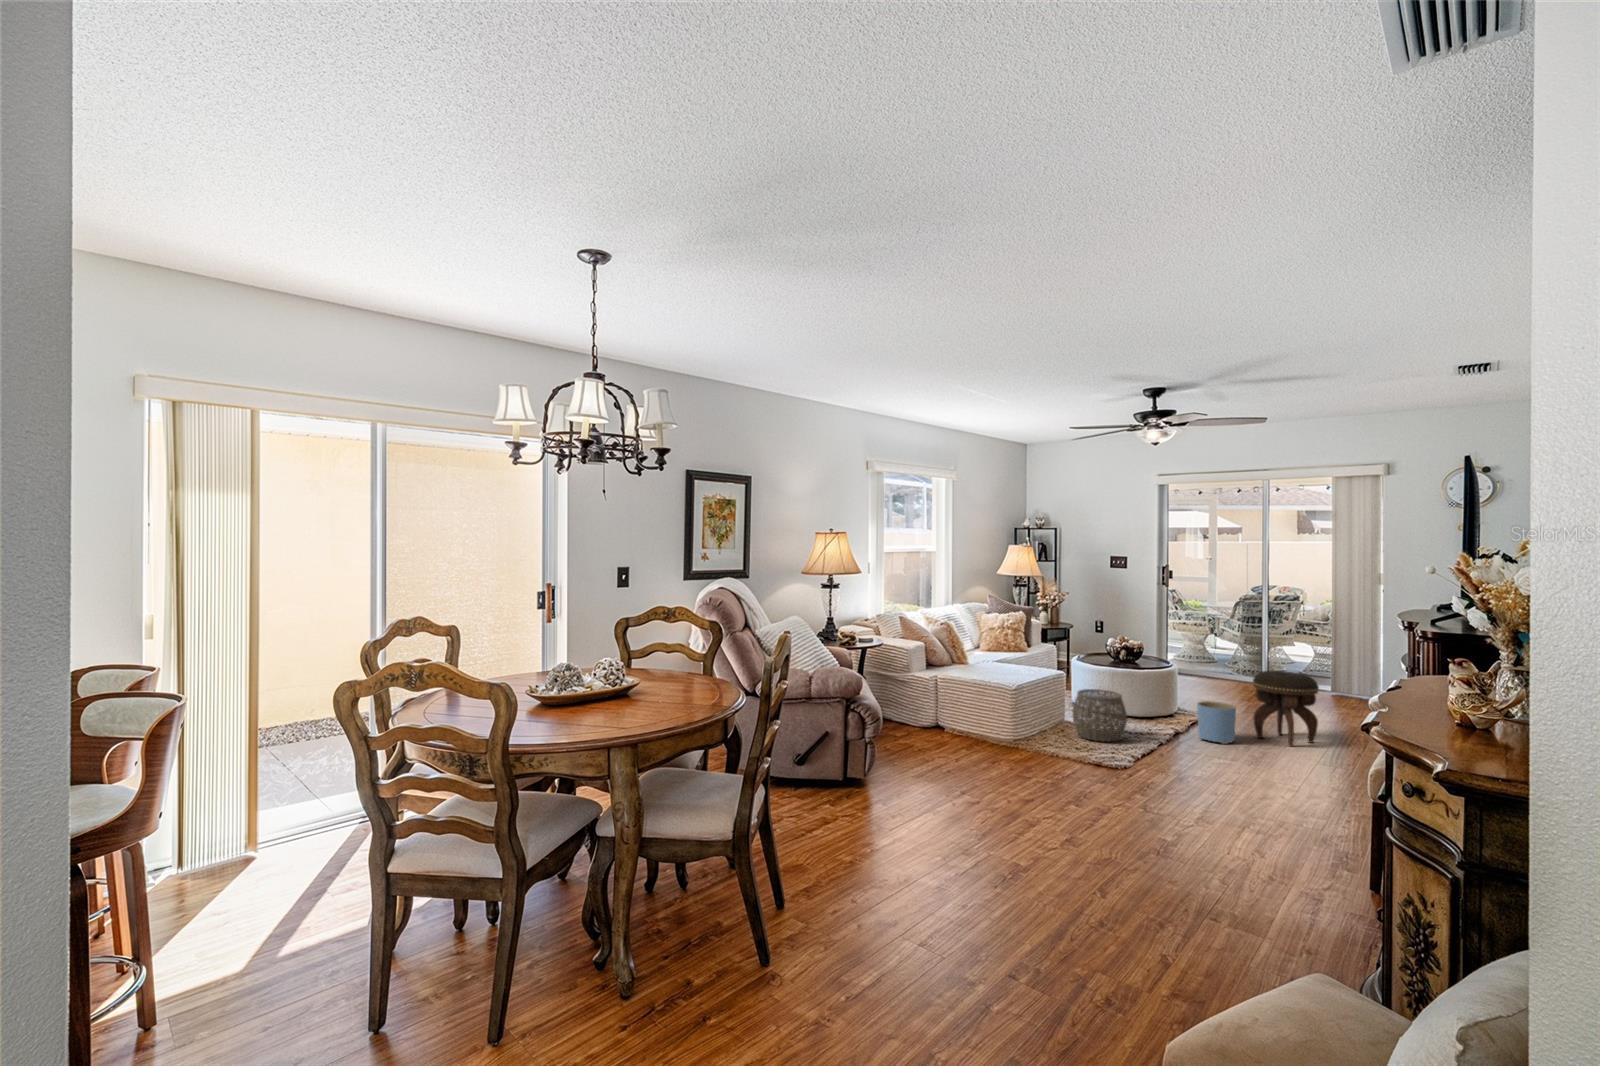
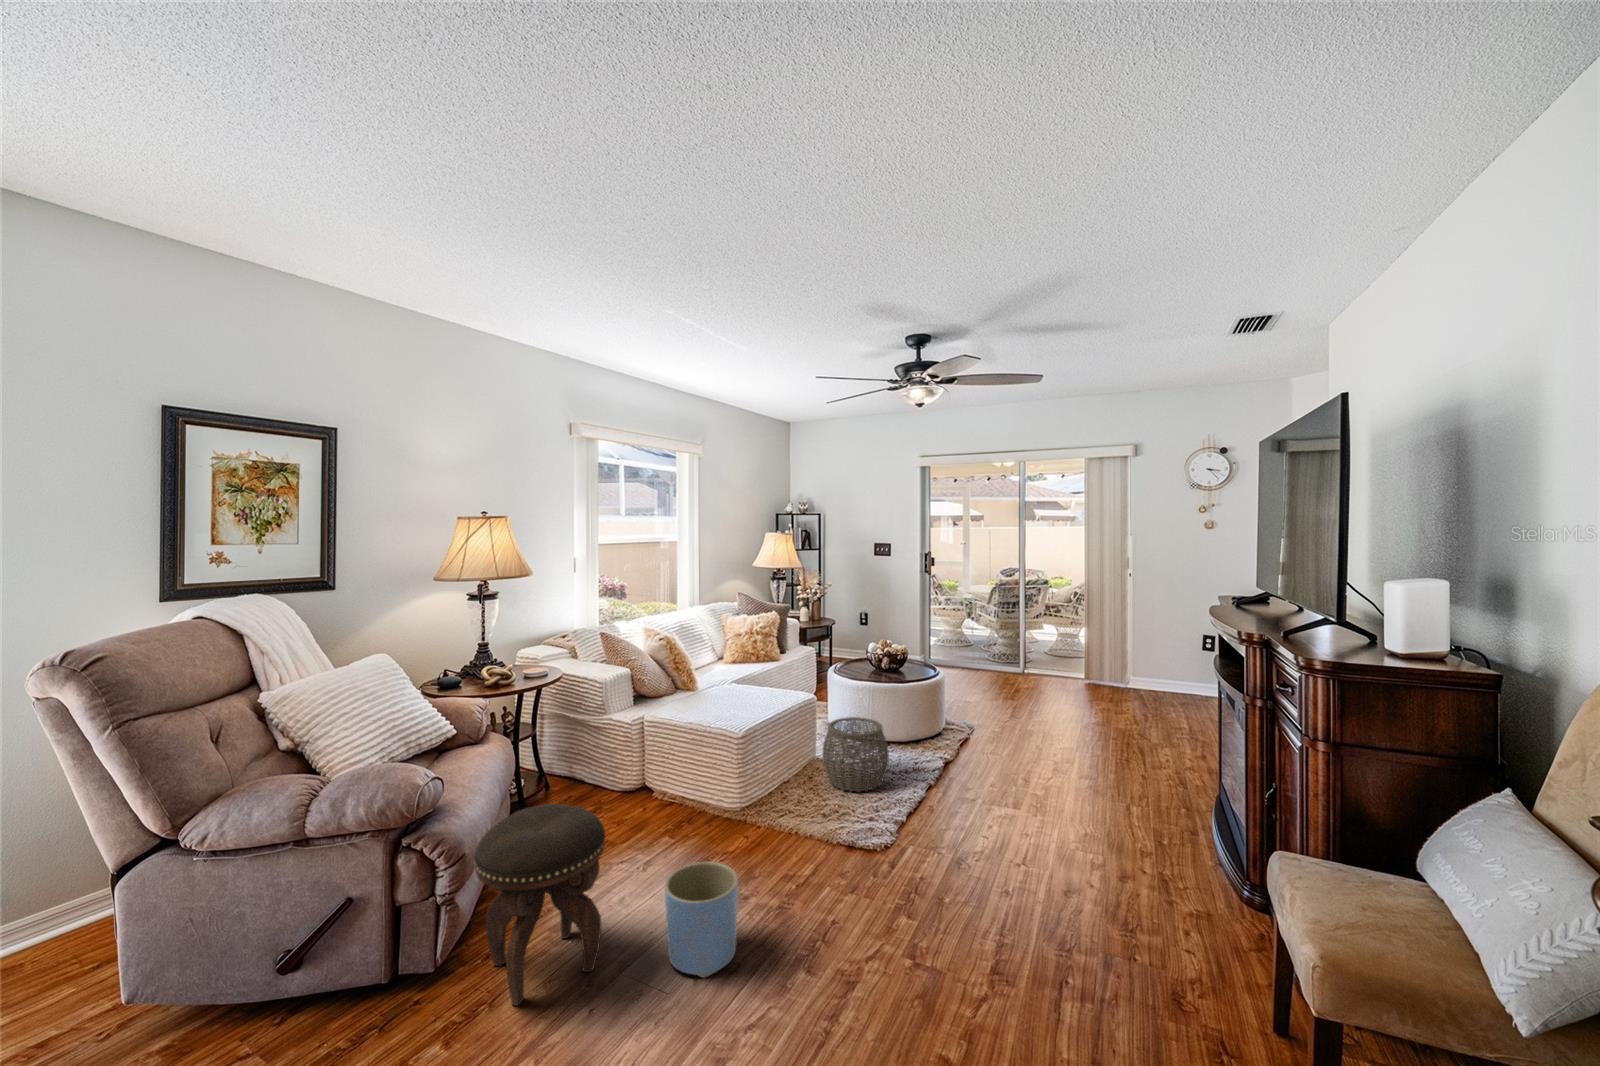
footstool: present [1253,670,1319,746] -> present [474,804,605,1006]
planter: present [1197,701,1236,744] -> present [665,862,738,978]

